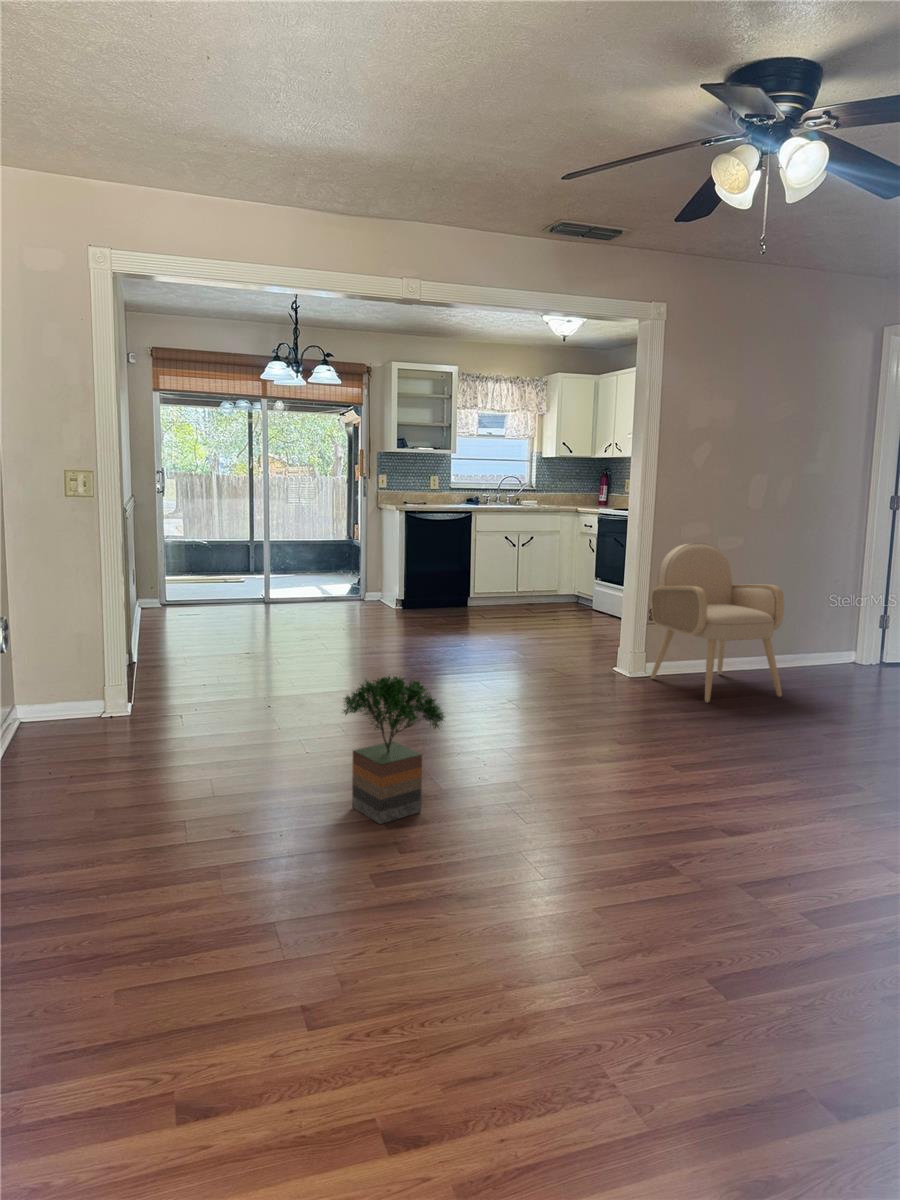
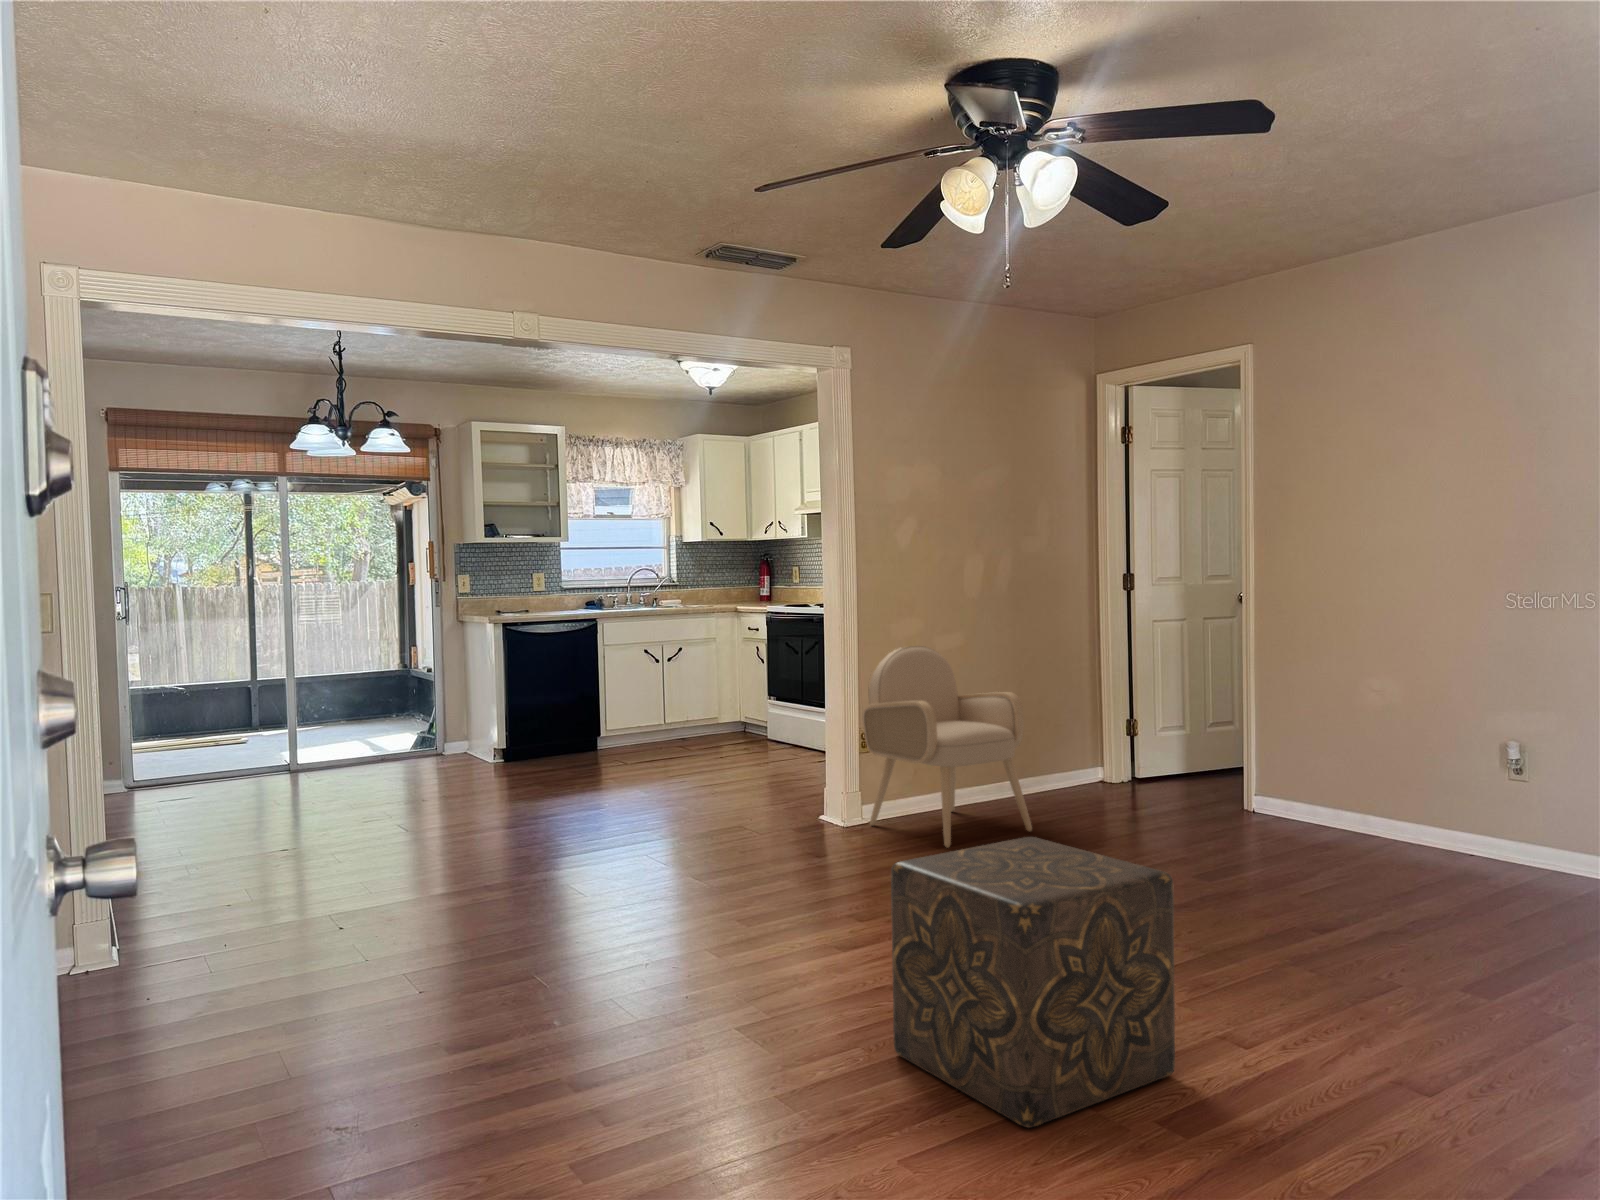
potted tree: present [343,676,445,824] -> none [516,844,663,1051]
ottoman: none [611,706,866,945] -> present [891,837,1175,1128]

